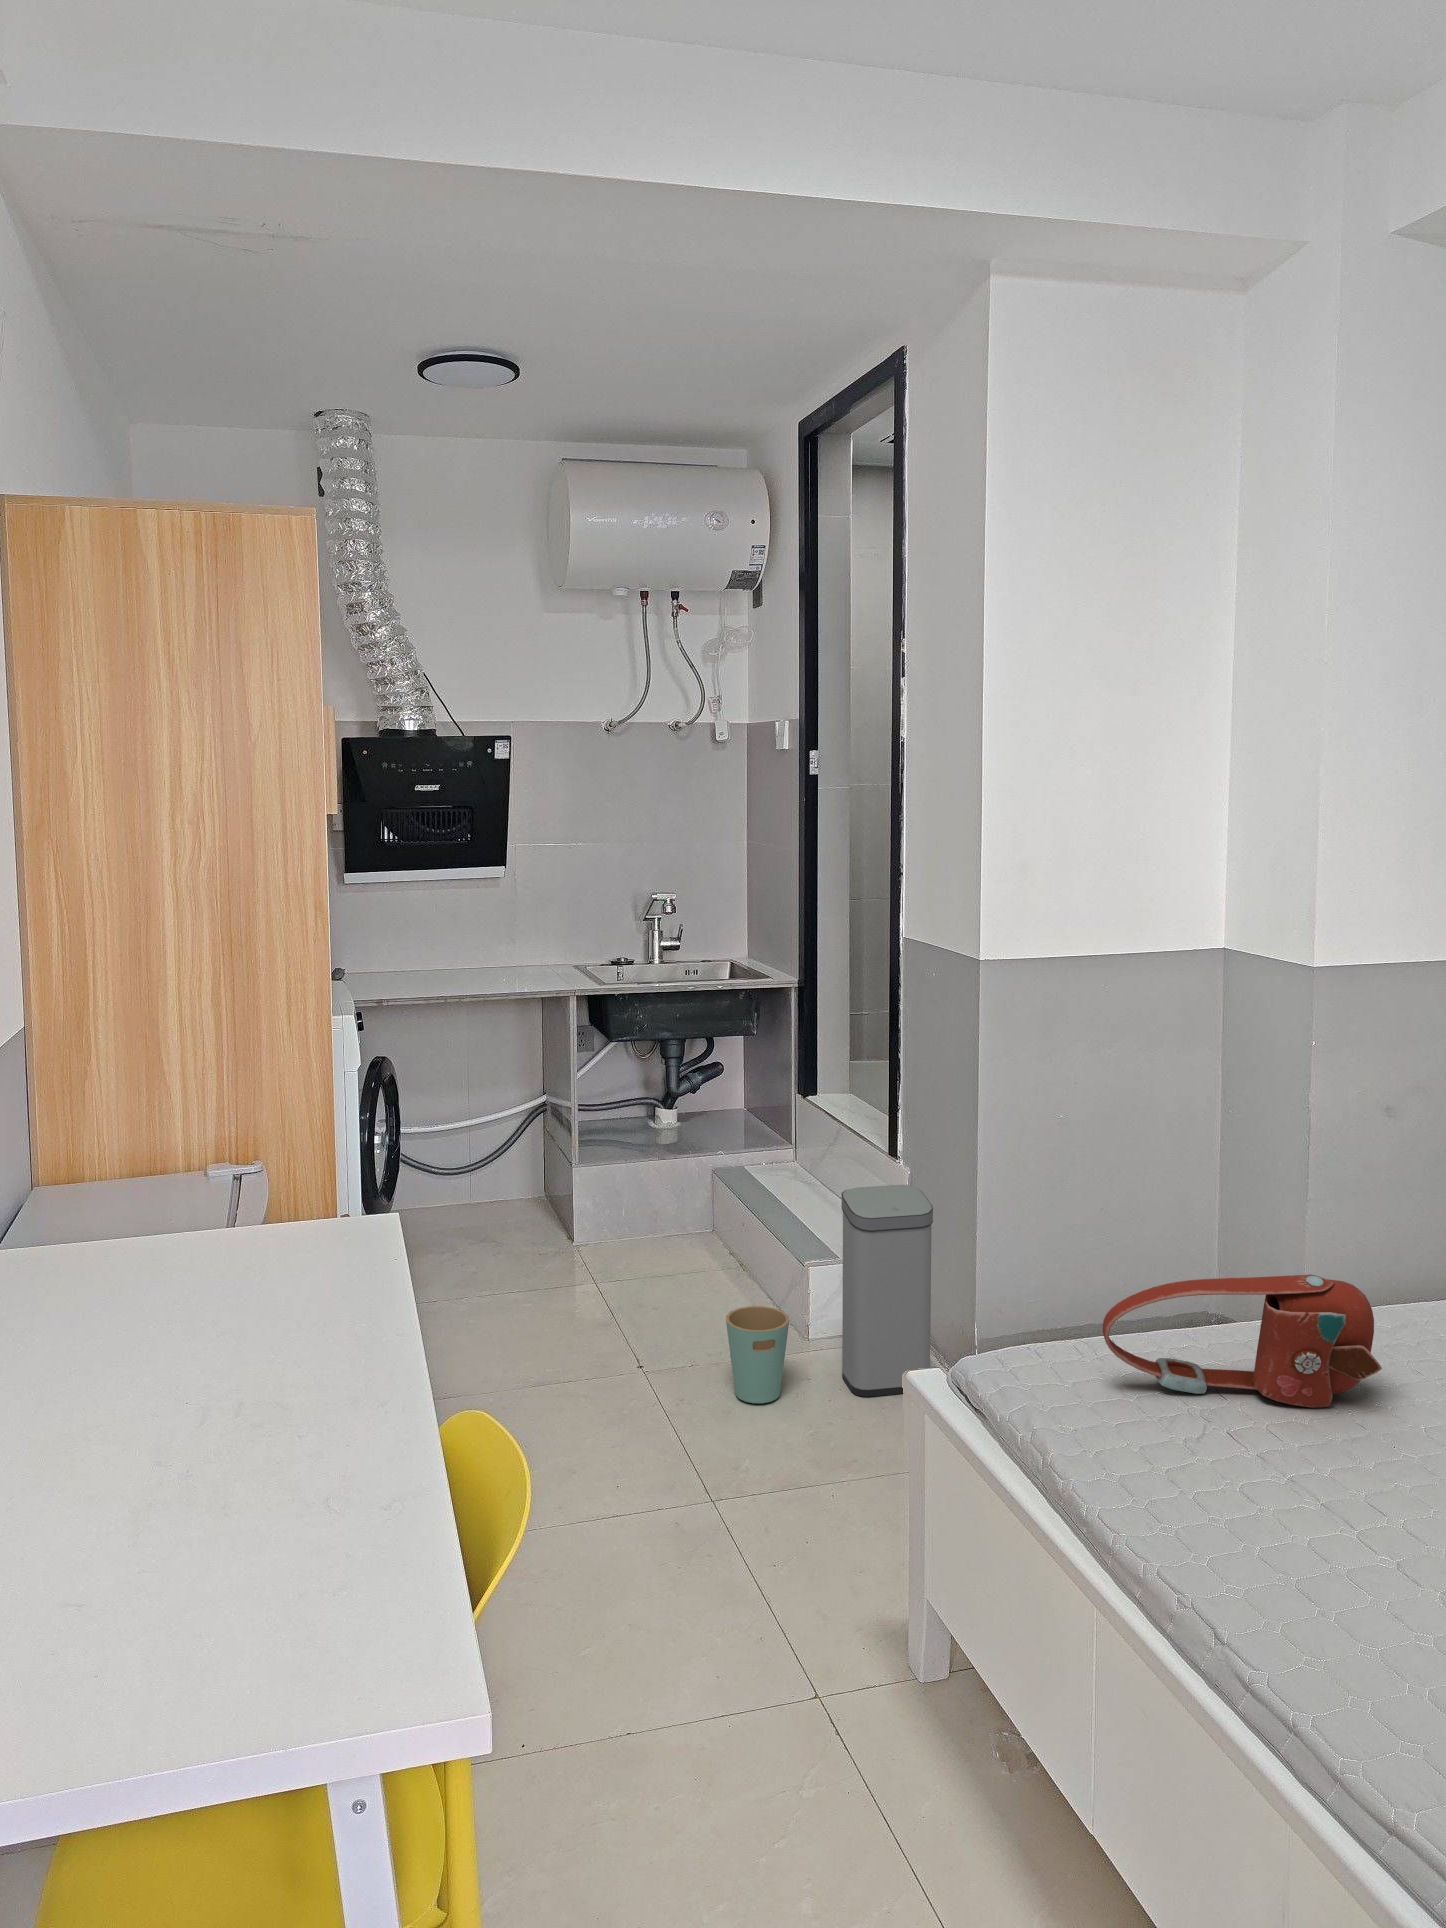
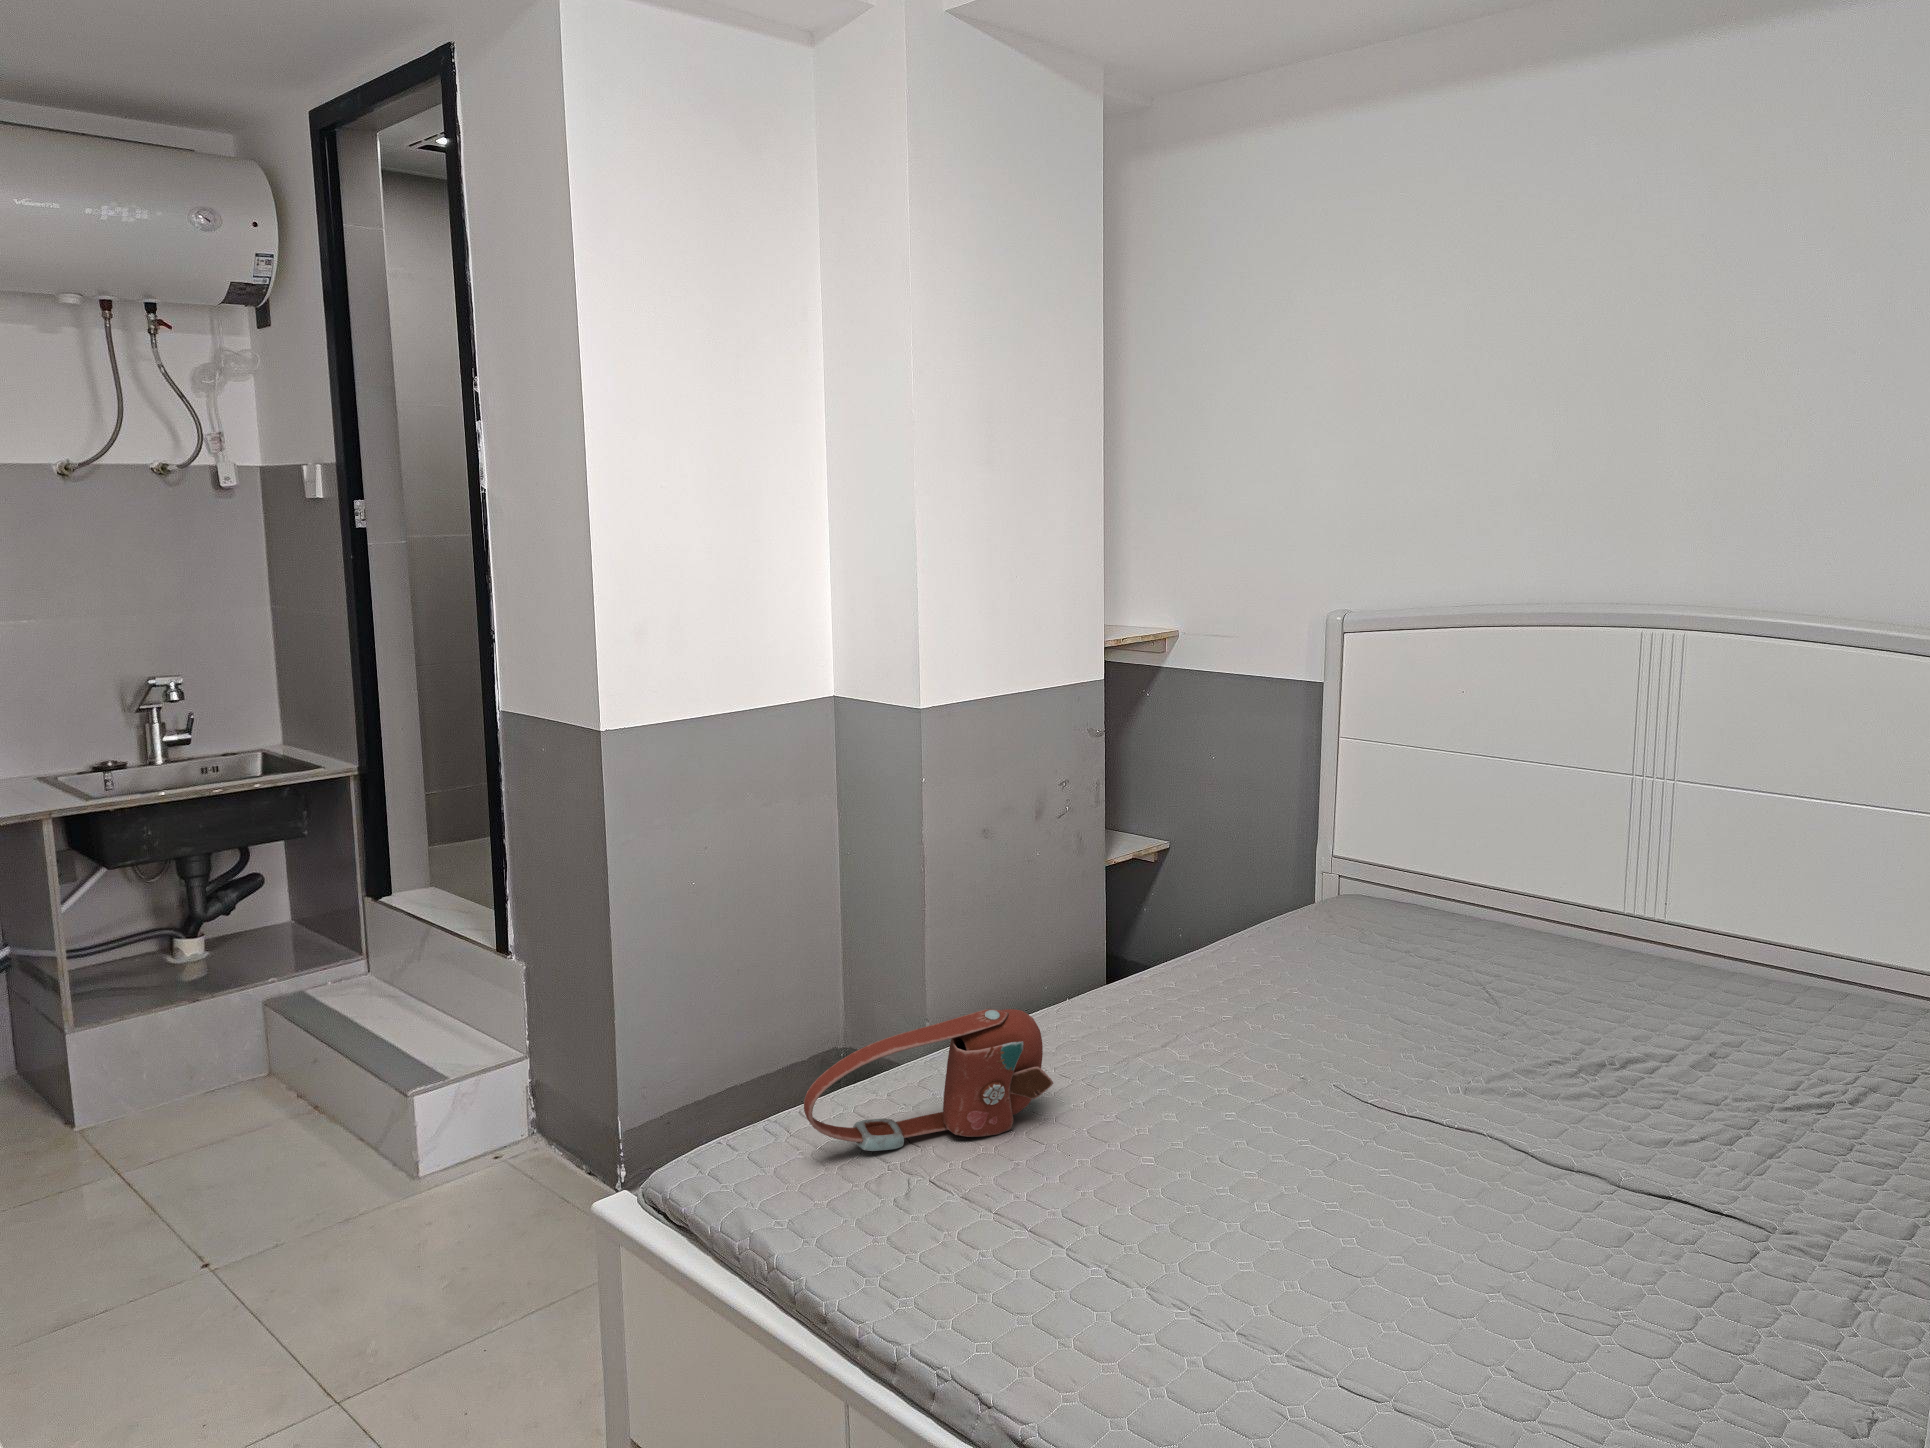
trash can: present [726,1185,933,1403] -> none [320,982,572,1273]

